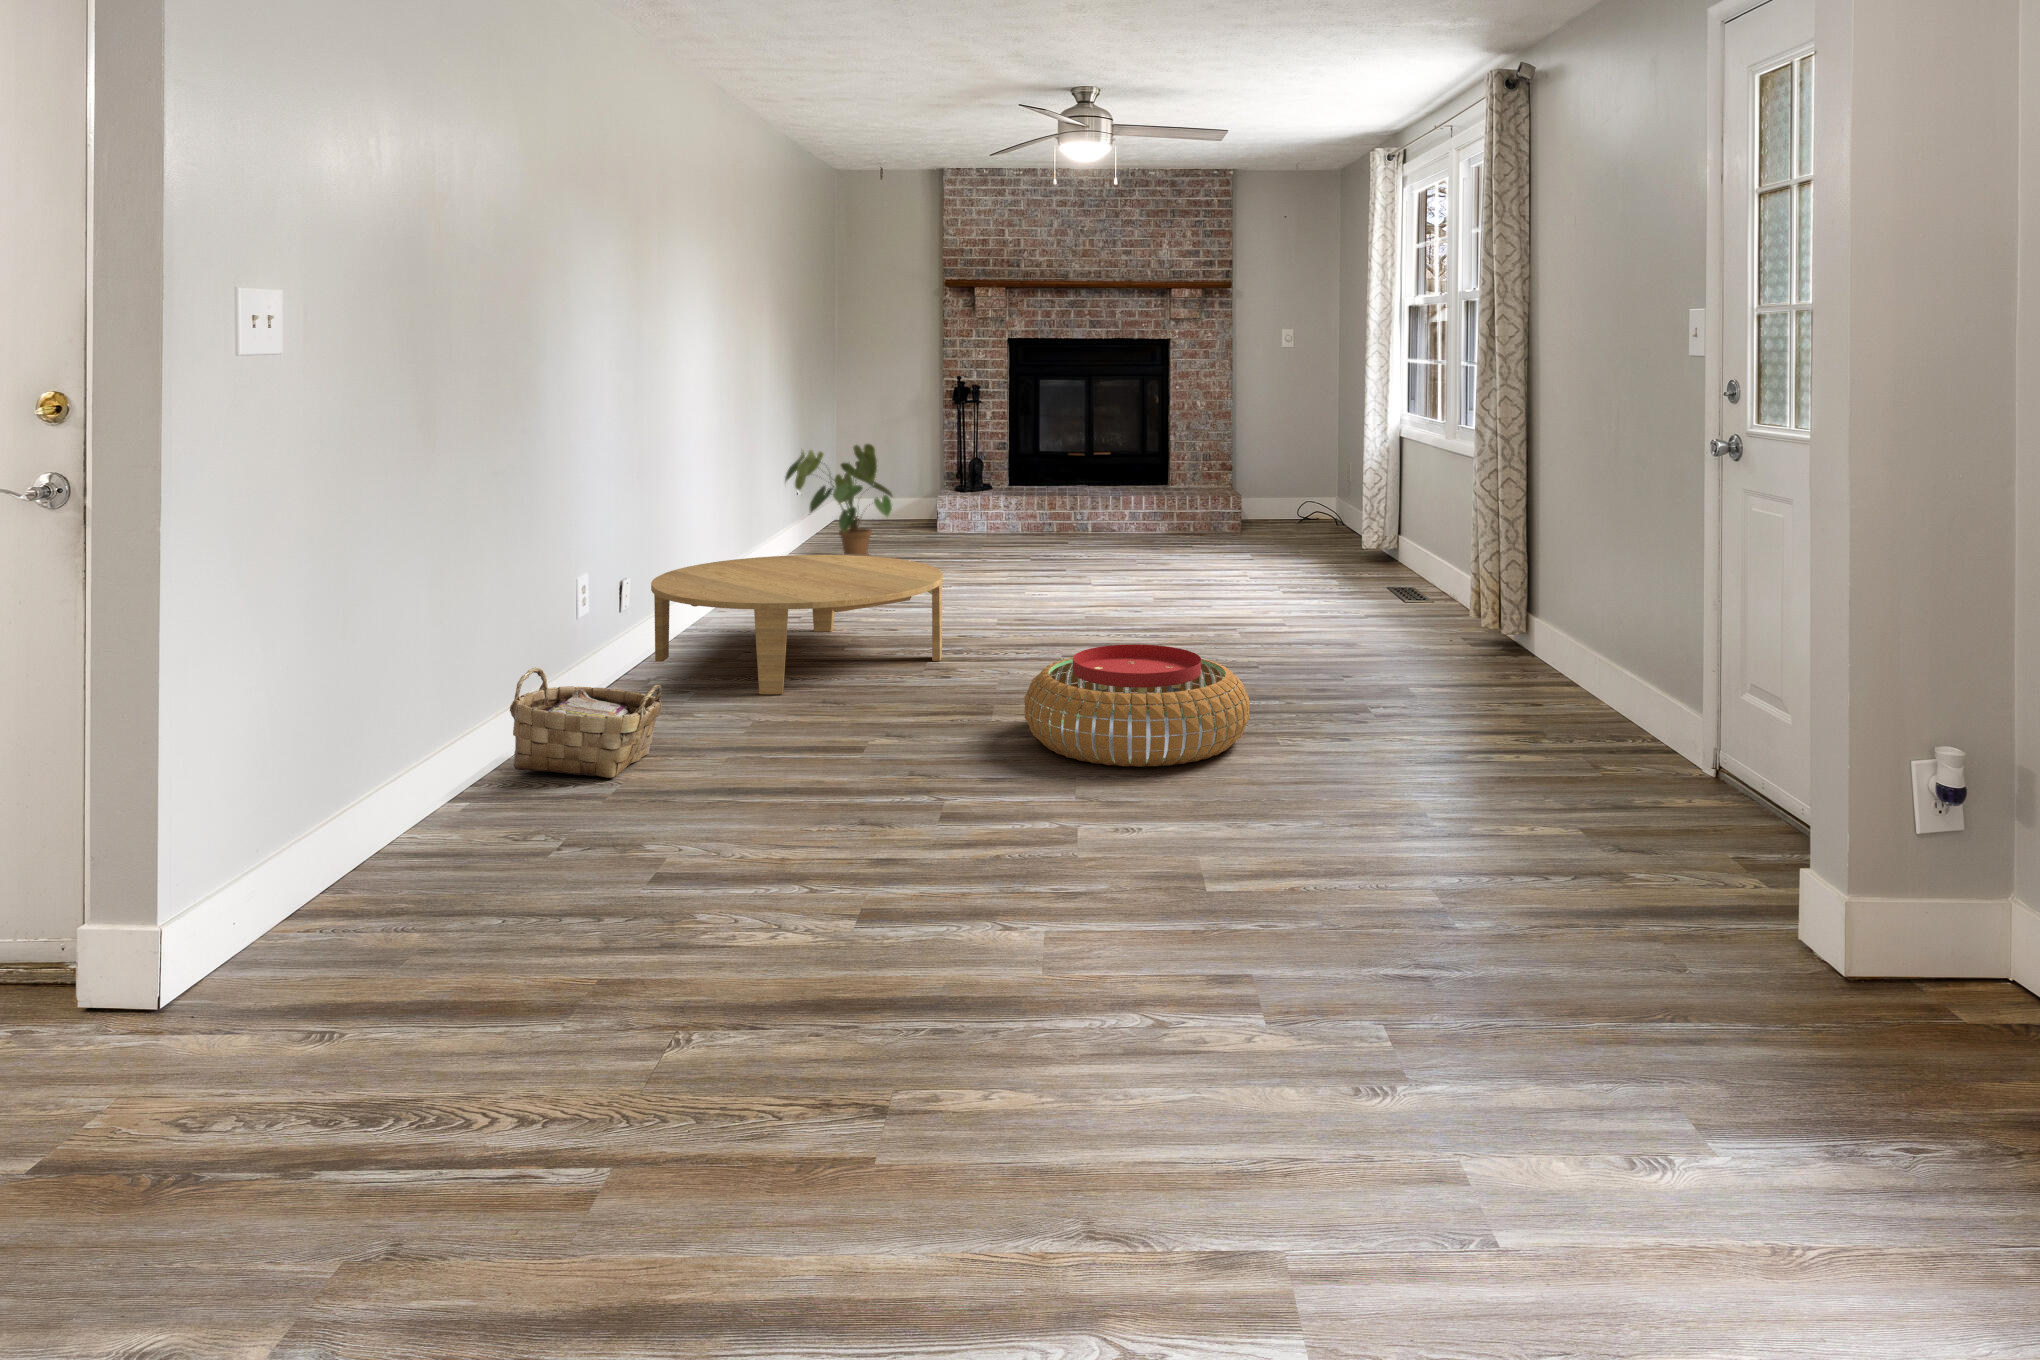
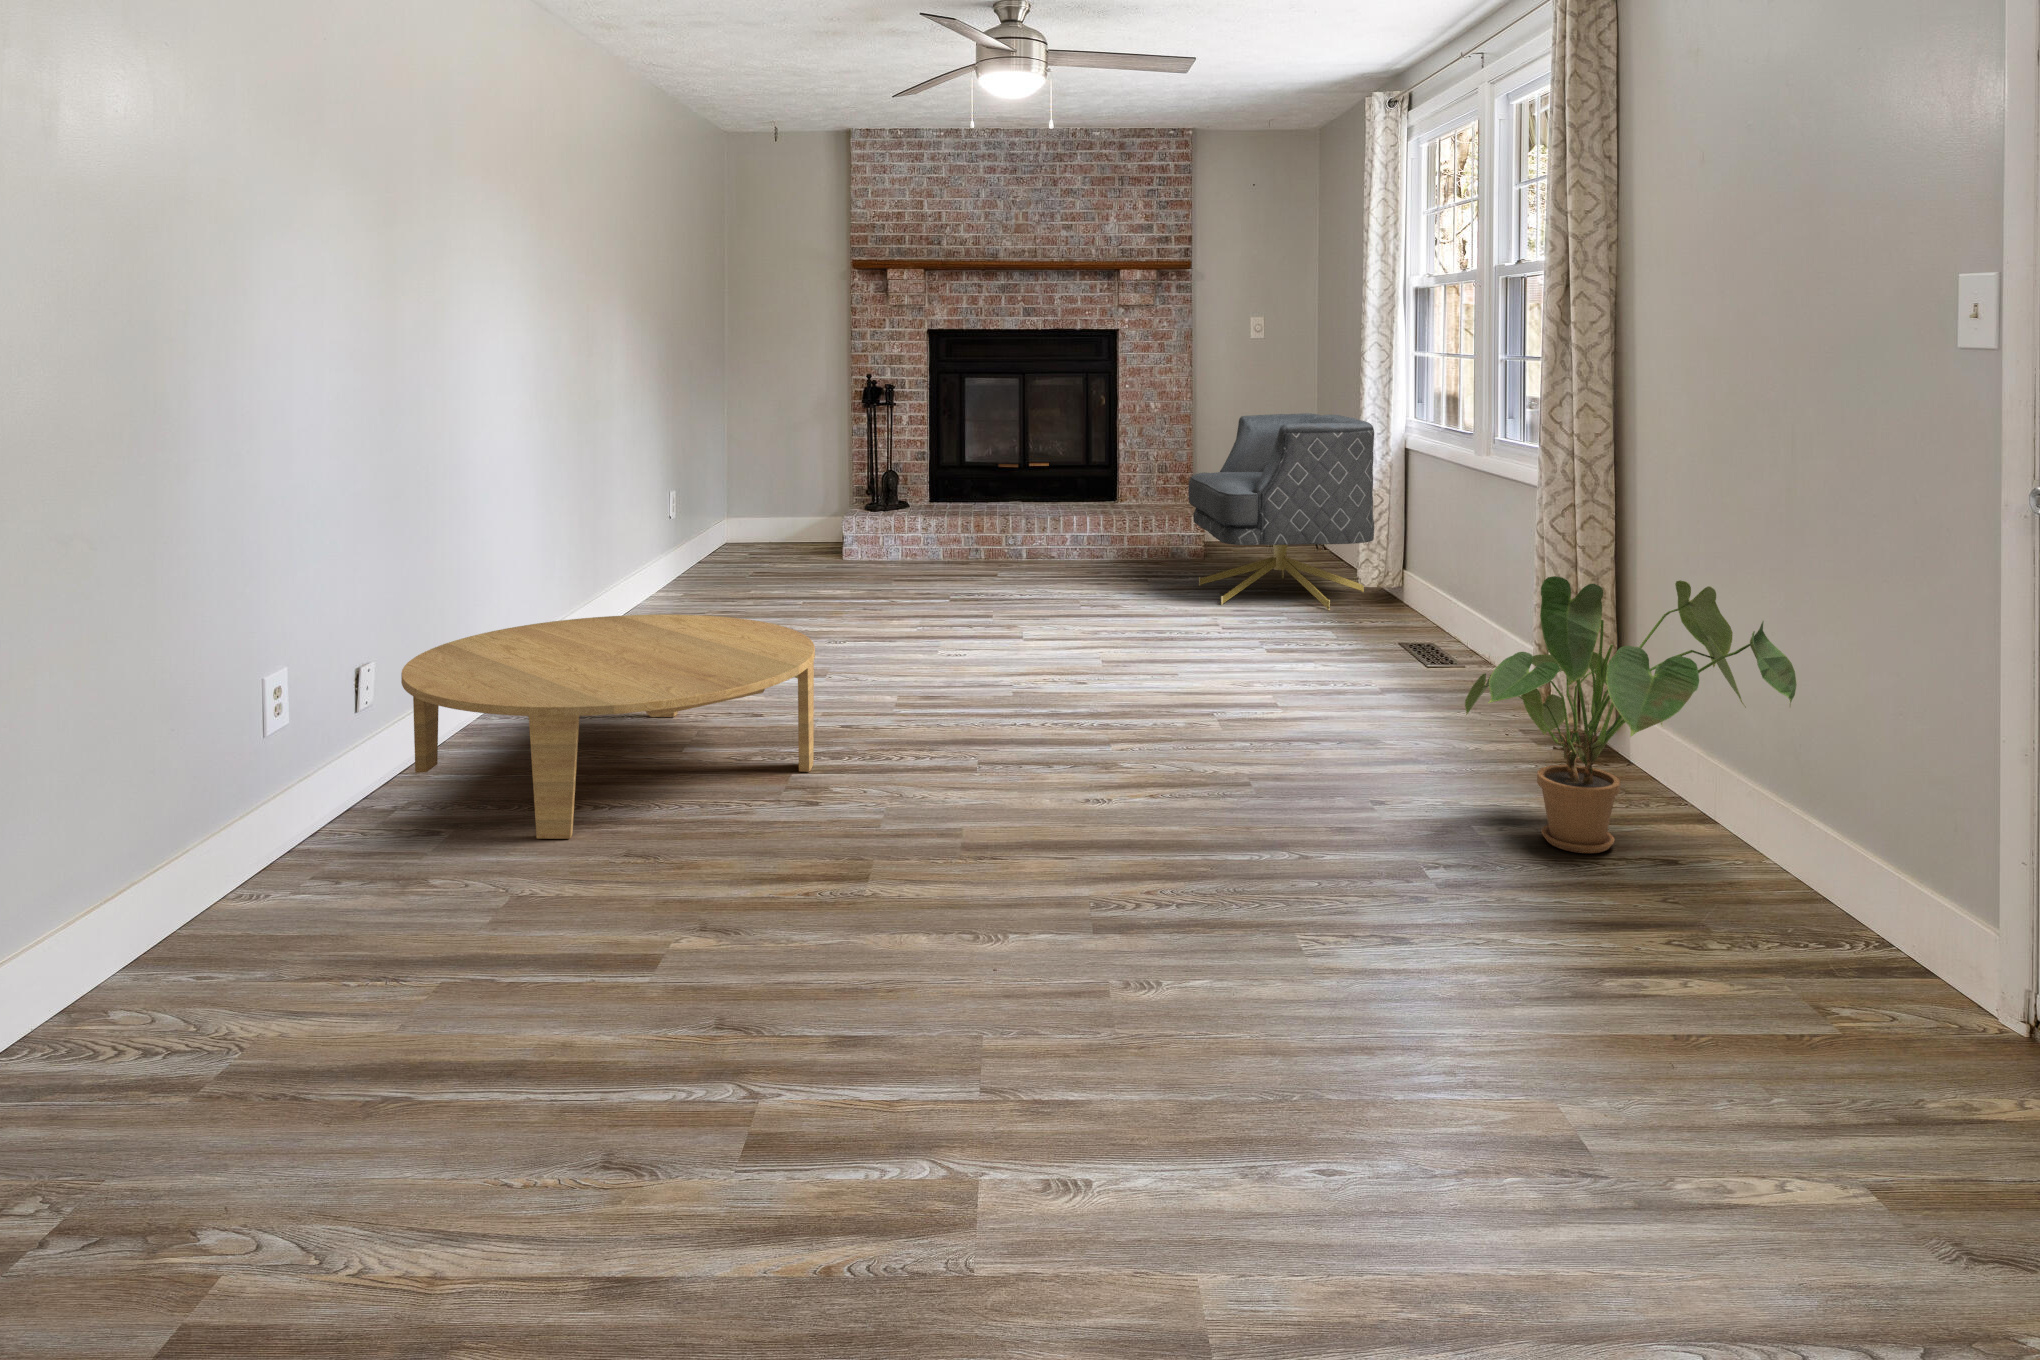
armchair: none [1226,409,1374,566] -> present [1188,413,1374,610]
house plant: present [785,444,892,556] -> present [1465,576,1797,853]
pouf: present [1024,644,1250,767] -> none [910,783,1259,1008]
woven basket: present [510,667,662,778] -> none [71,843,333,1037]

